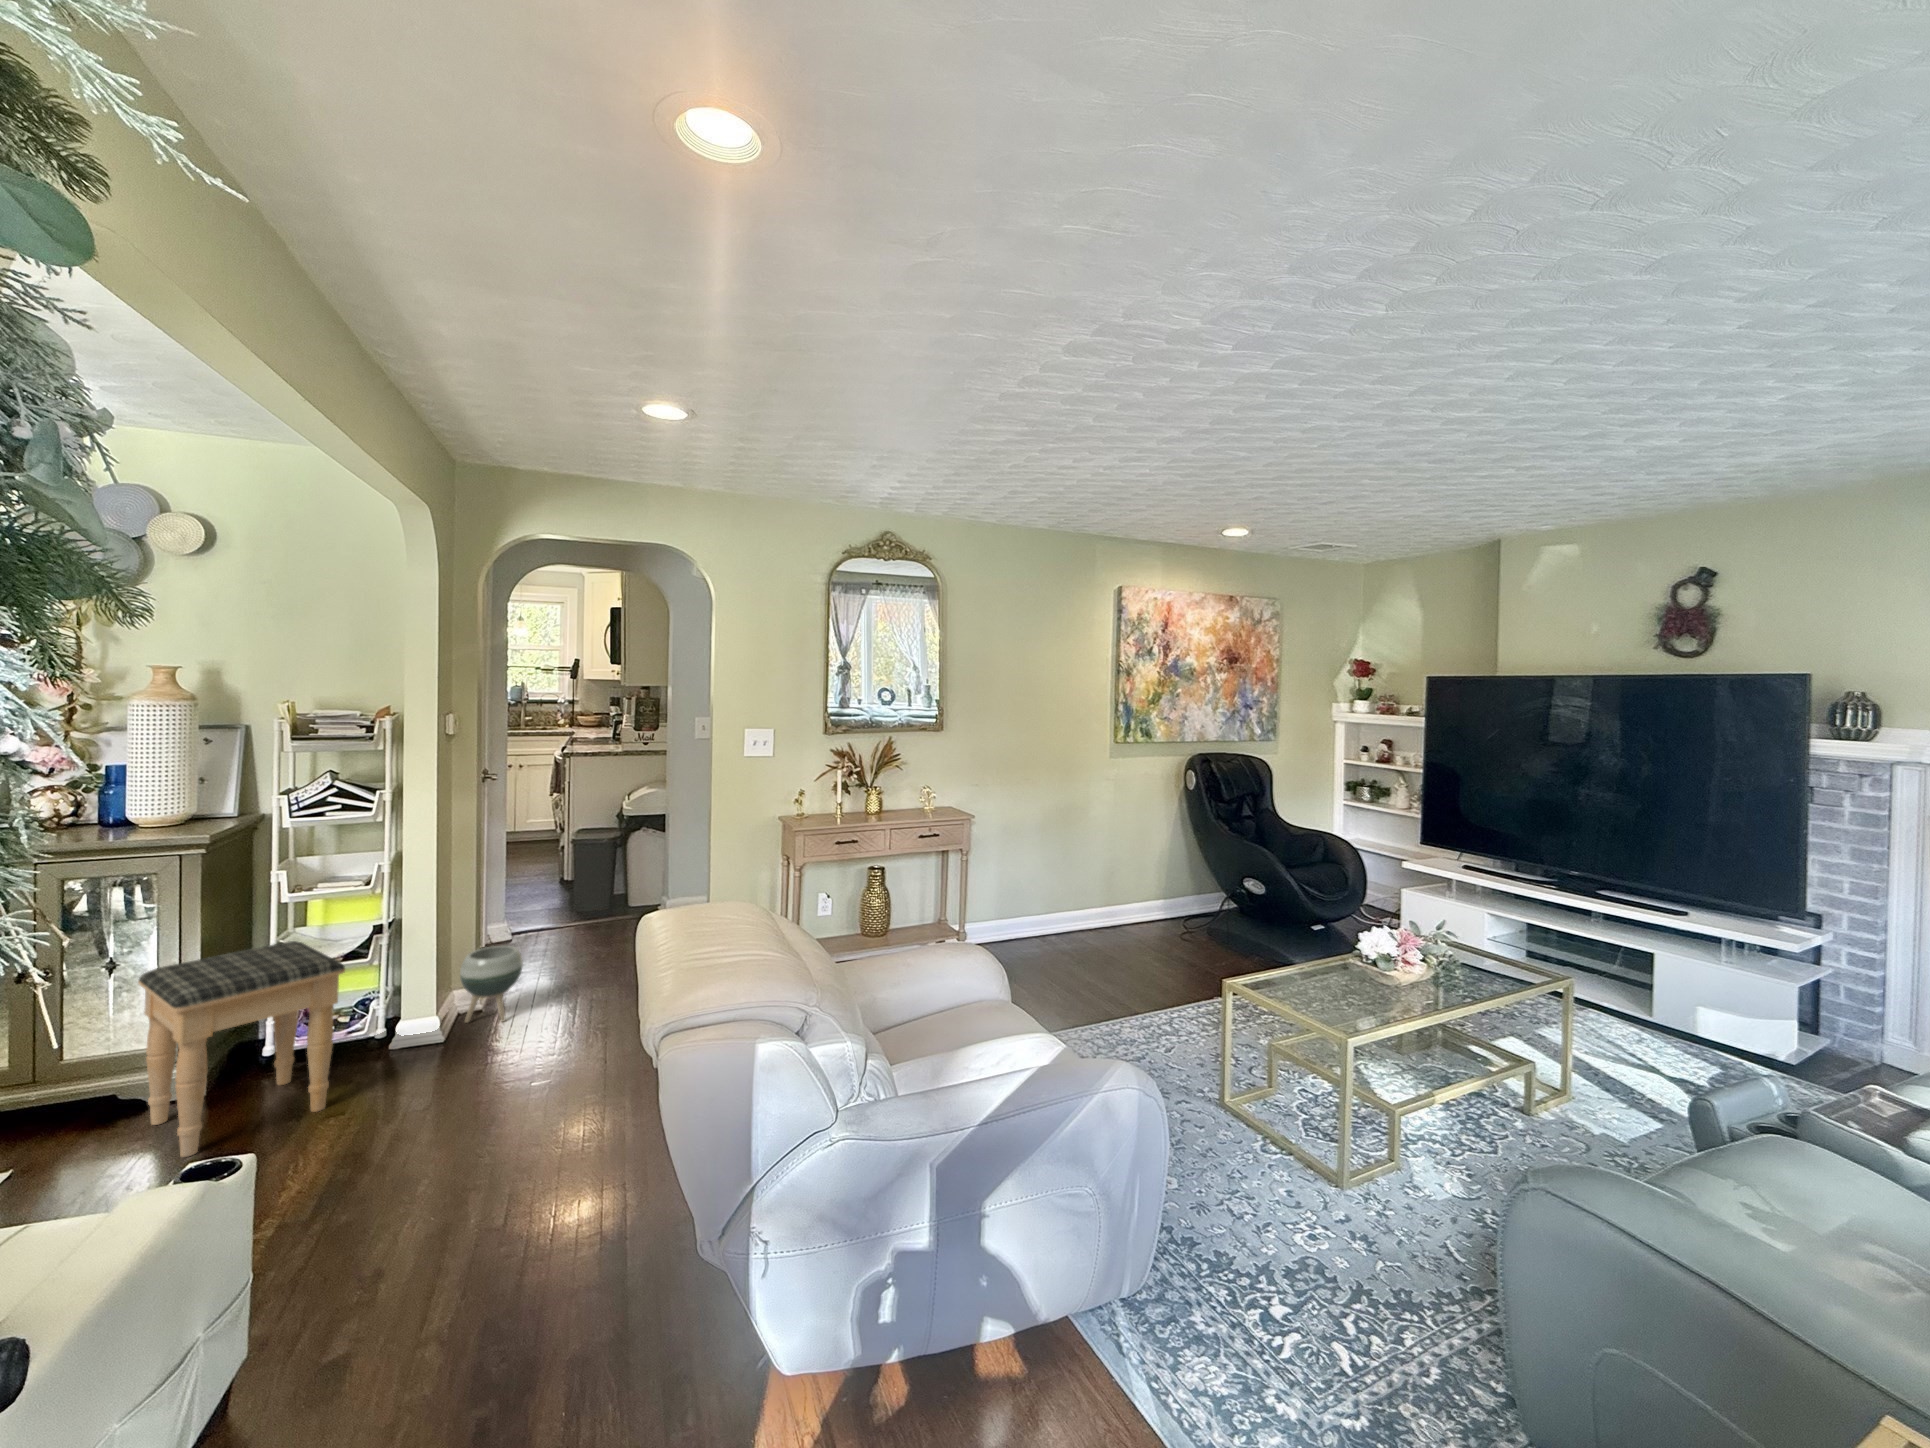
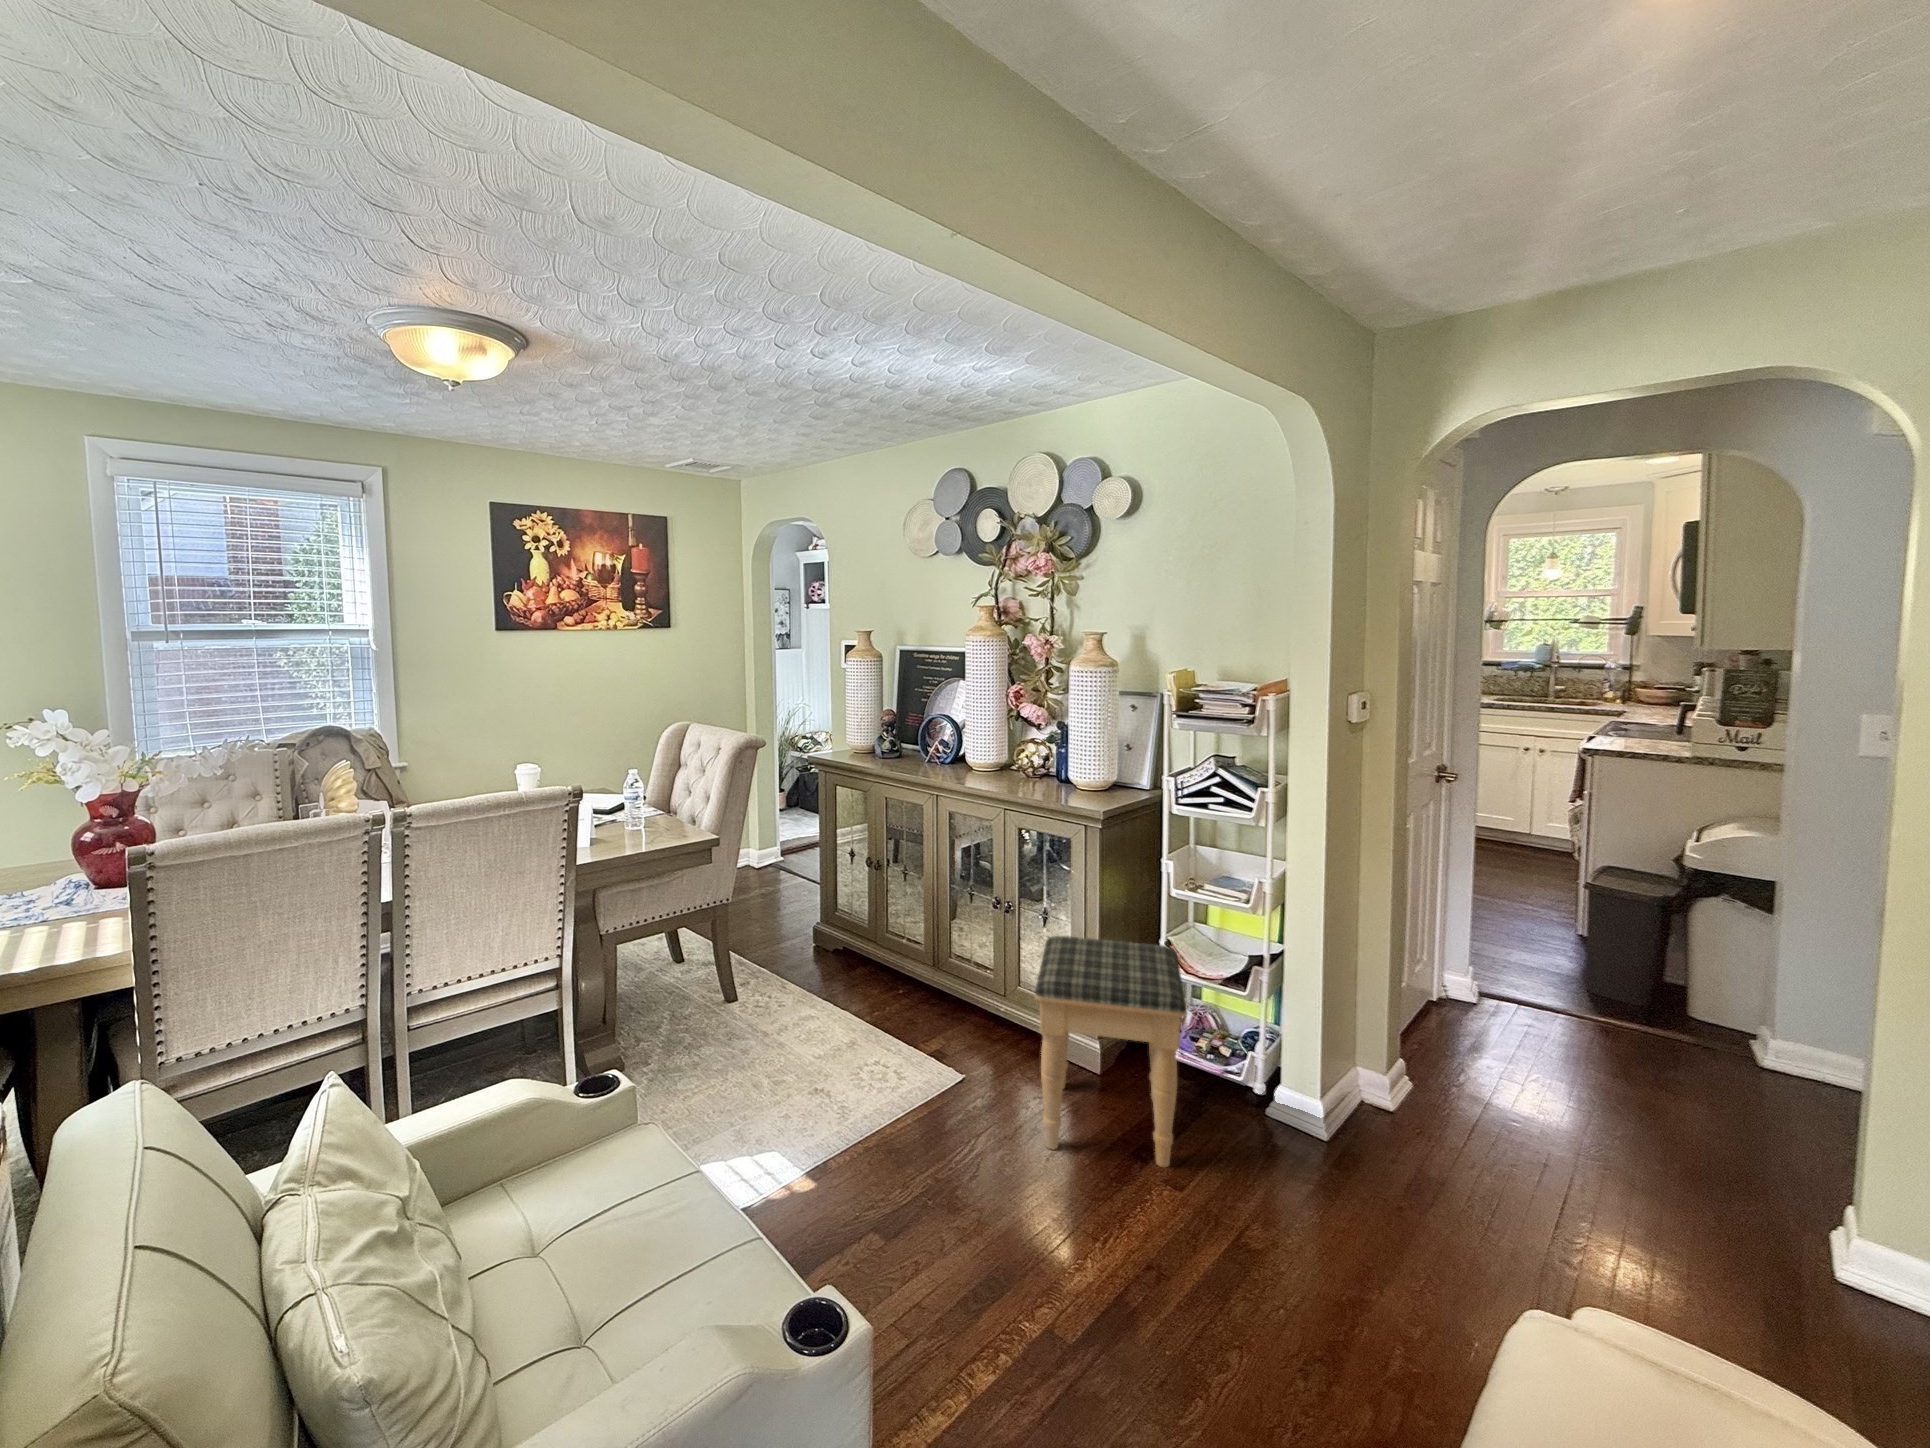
planter: present [460,946,523,1023] -> none [1355,1029,1444,1154]

